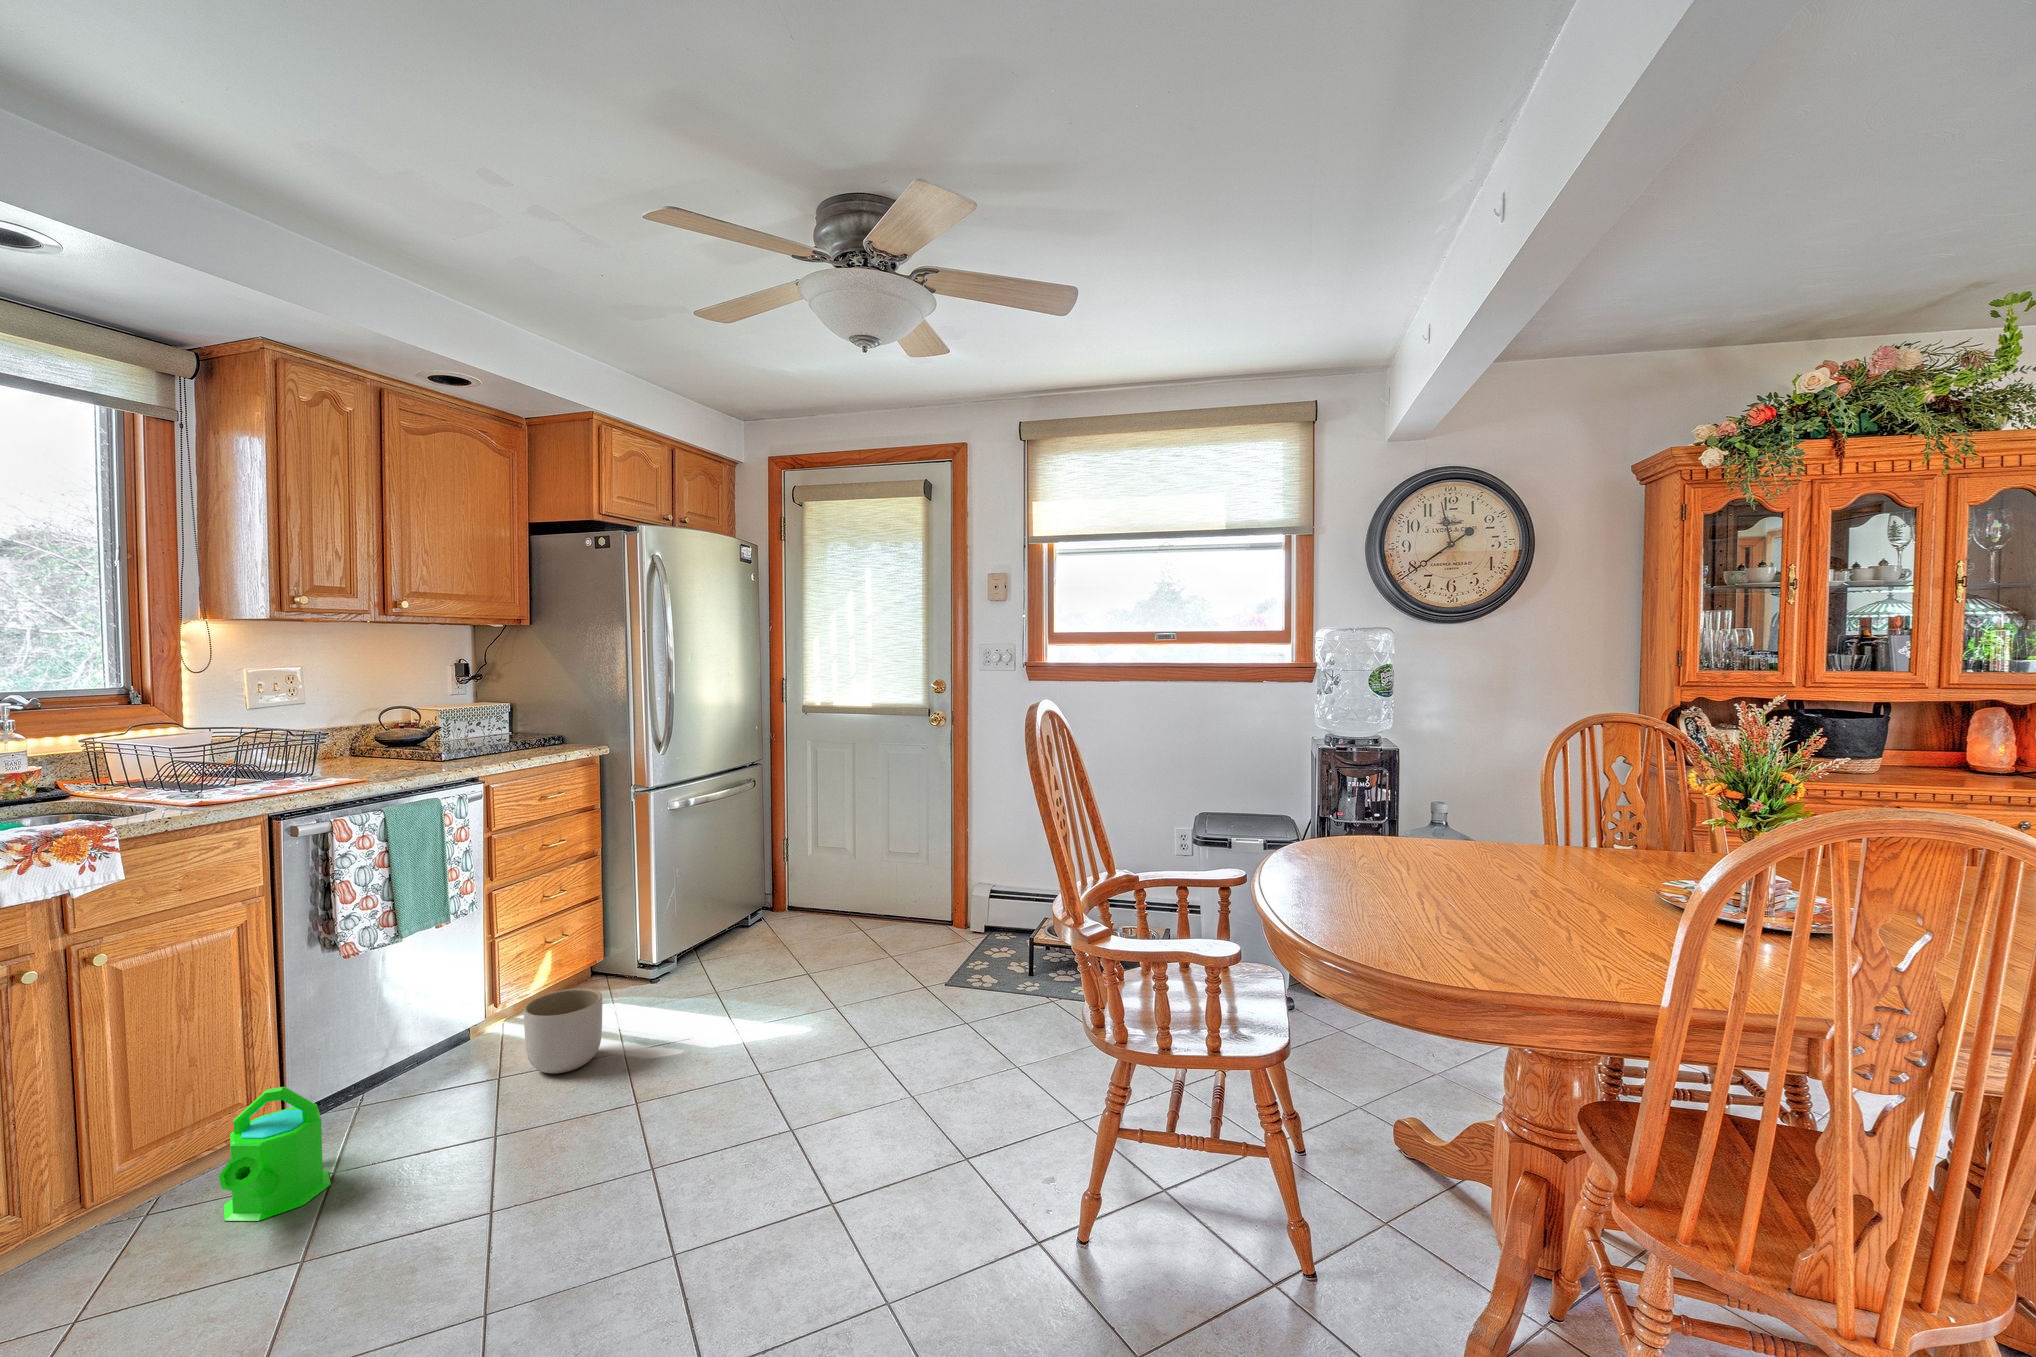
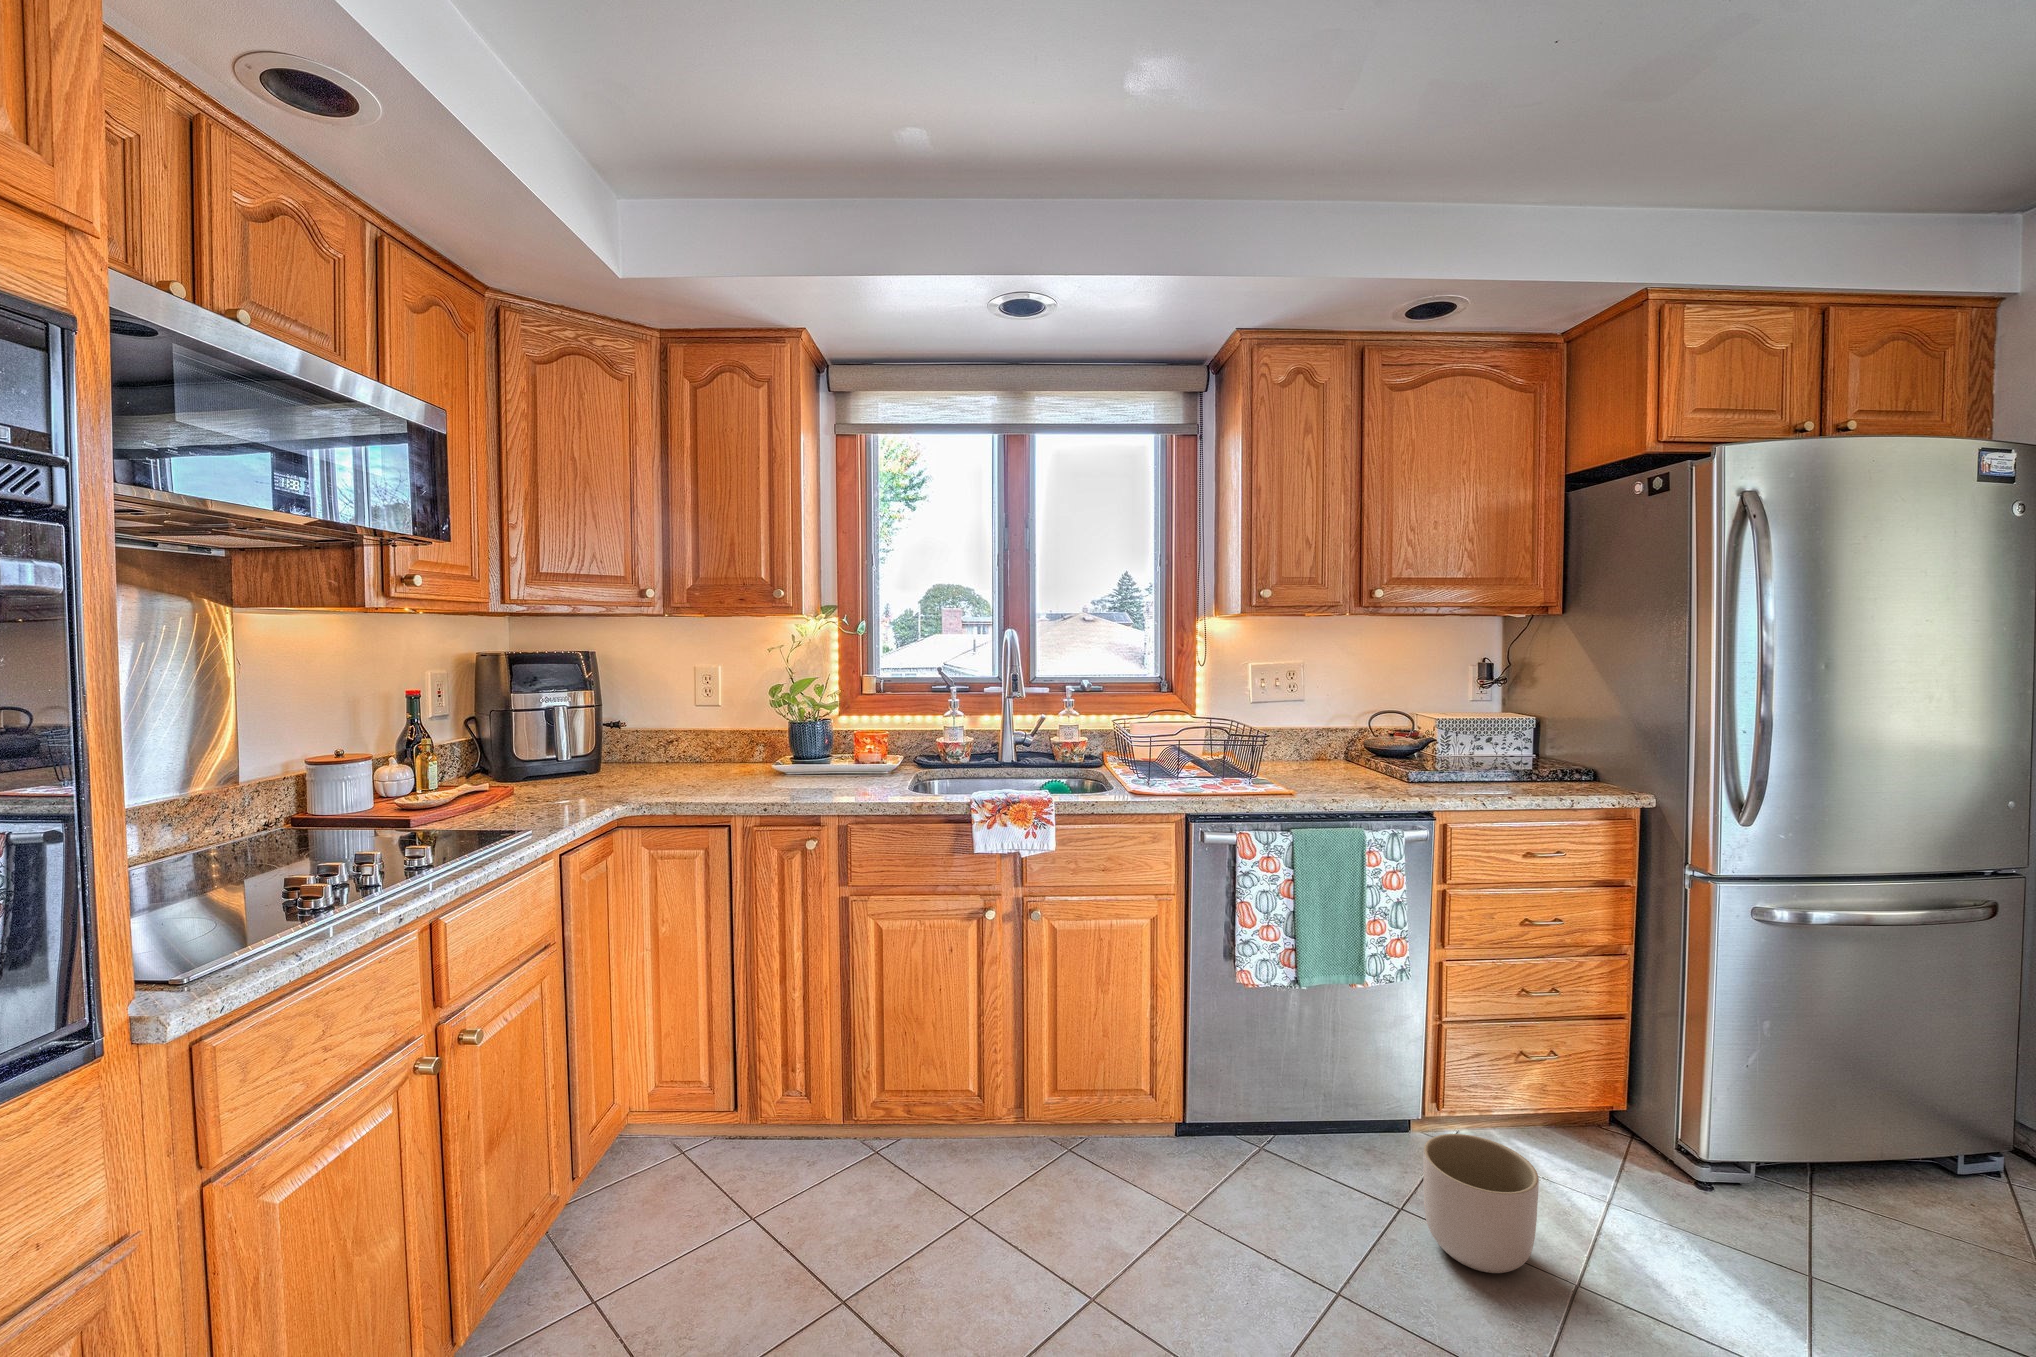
watering can: present [219,1087,331,1221] -> none [1066,1097,1185,1240]

